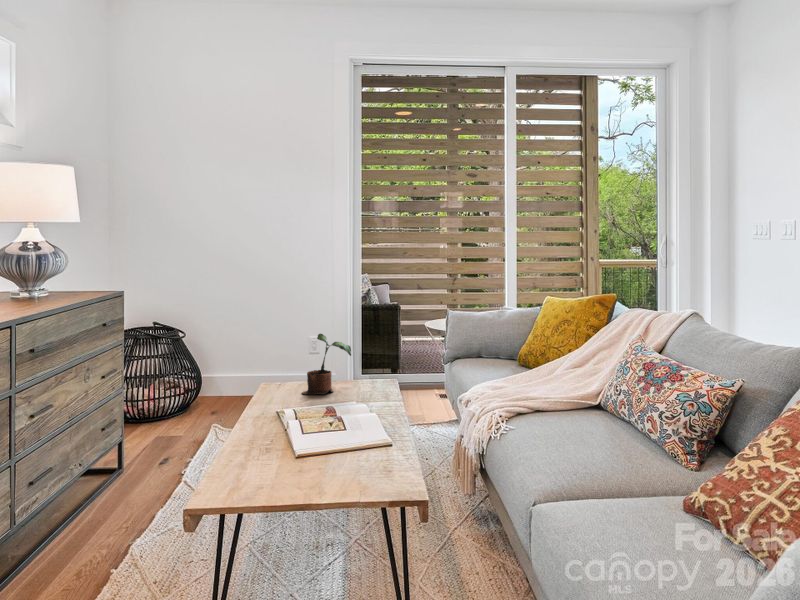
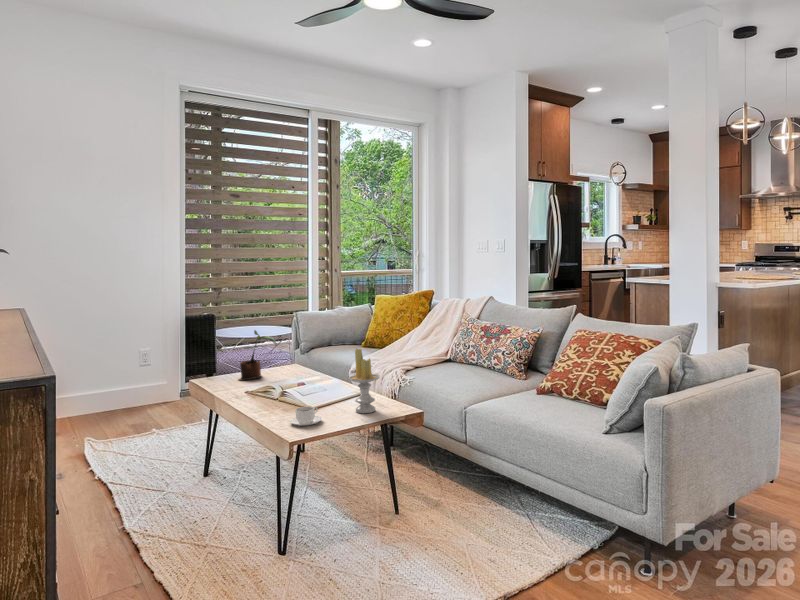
candle: none [333,383,382,485] -> present [348,349,380,413]
coffee cup: none [236,458,284,489] -> present [290,407,322,426]

